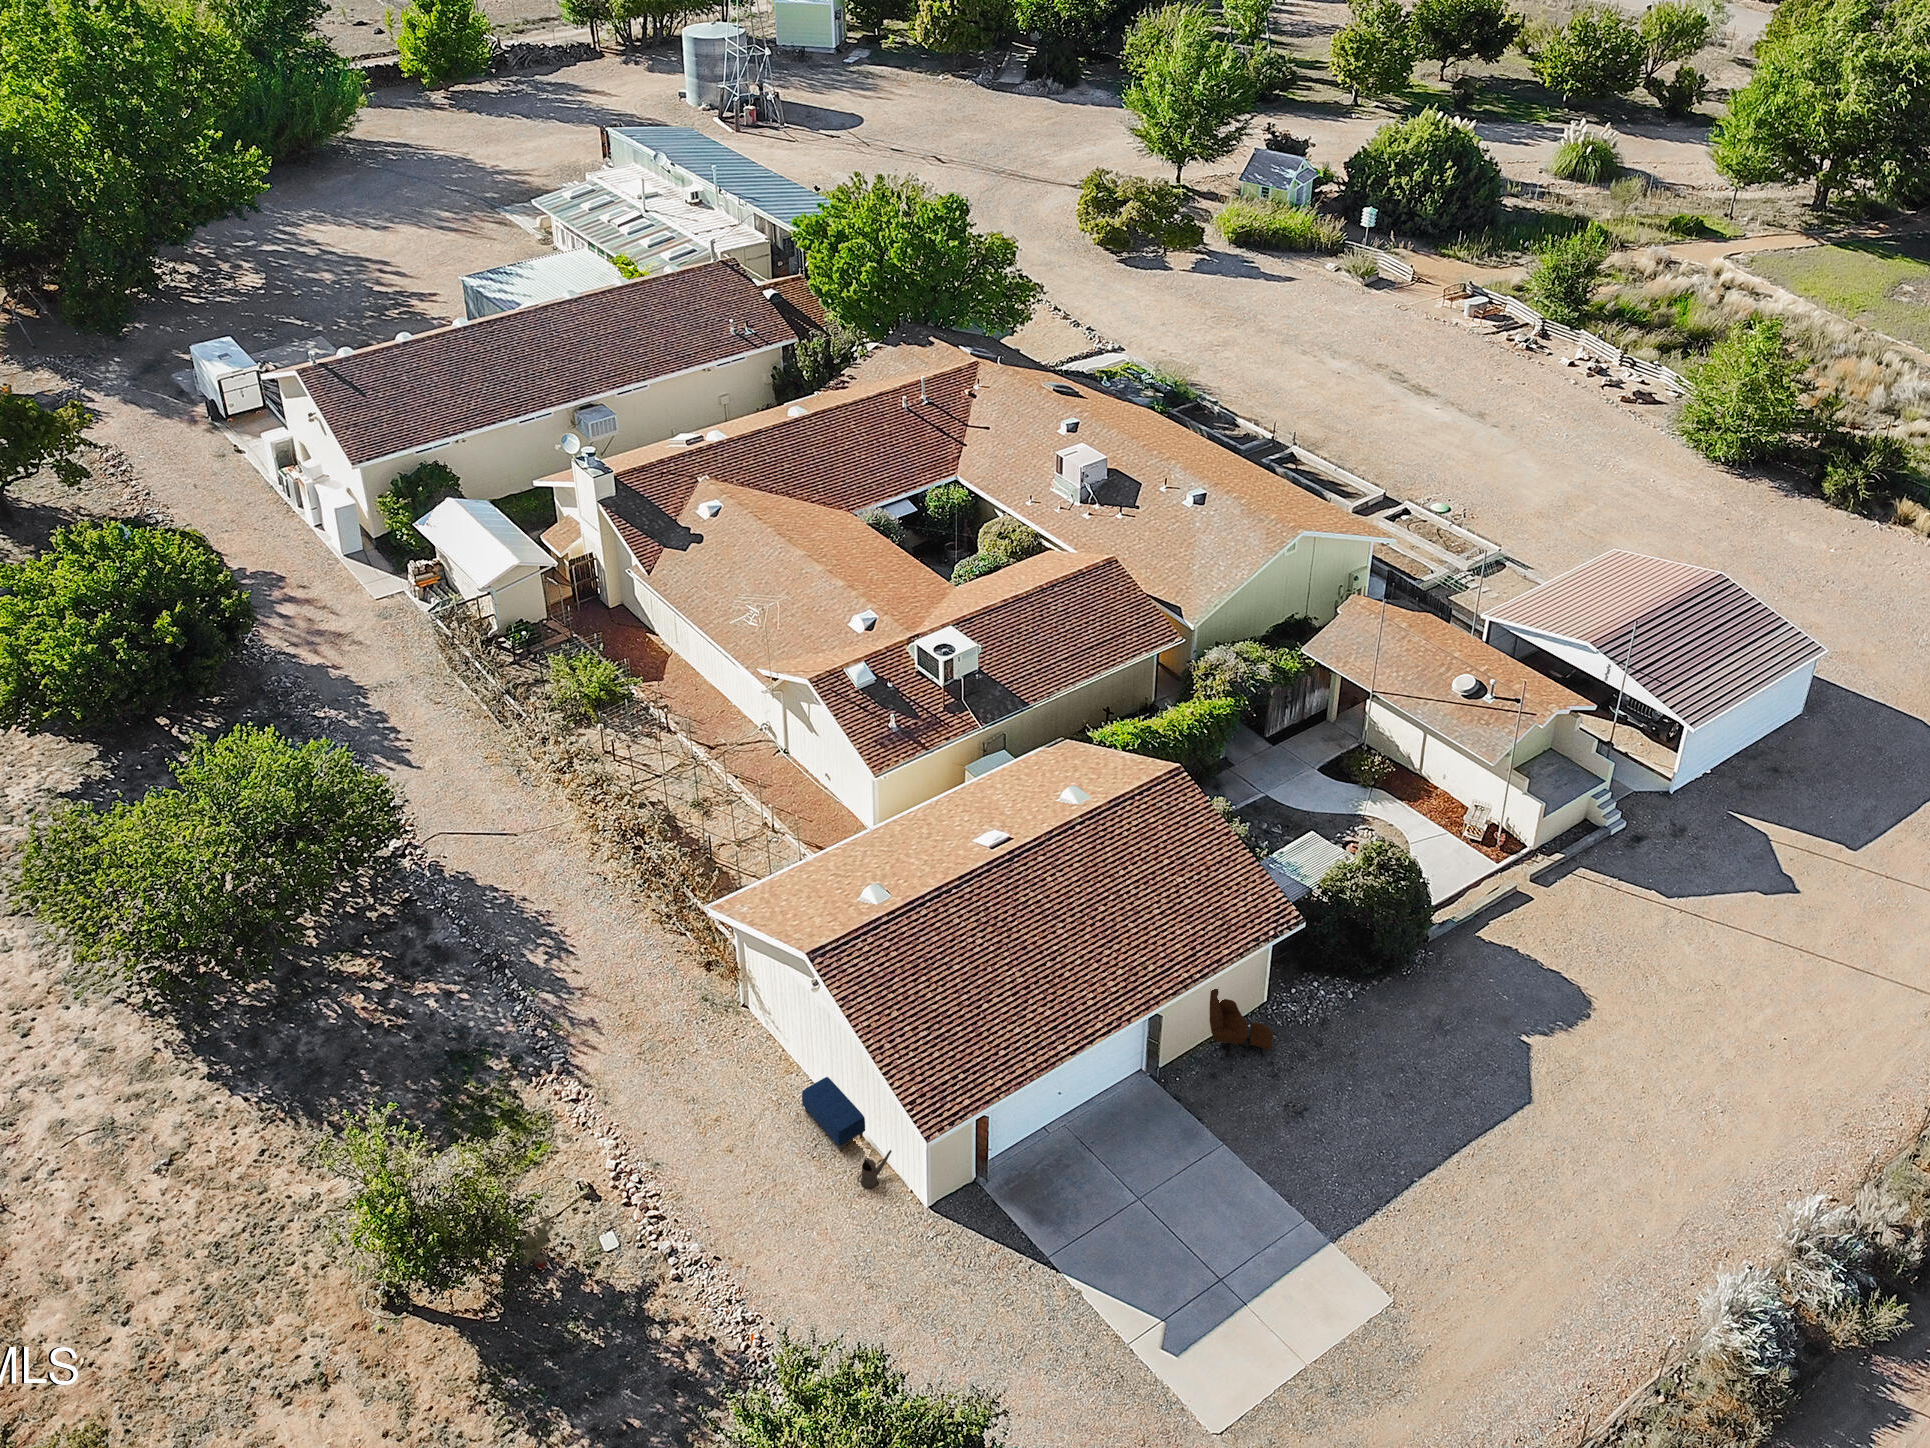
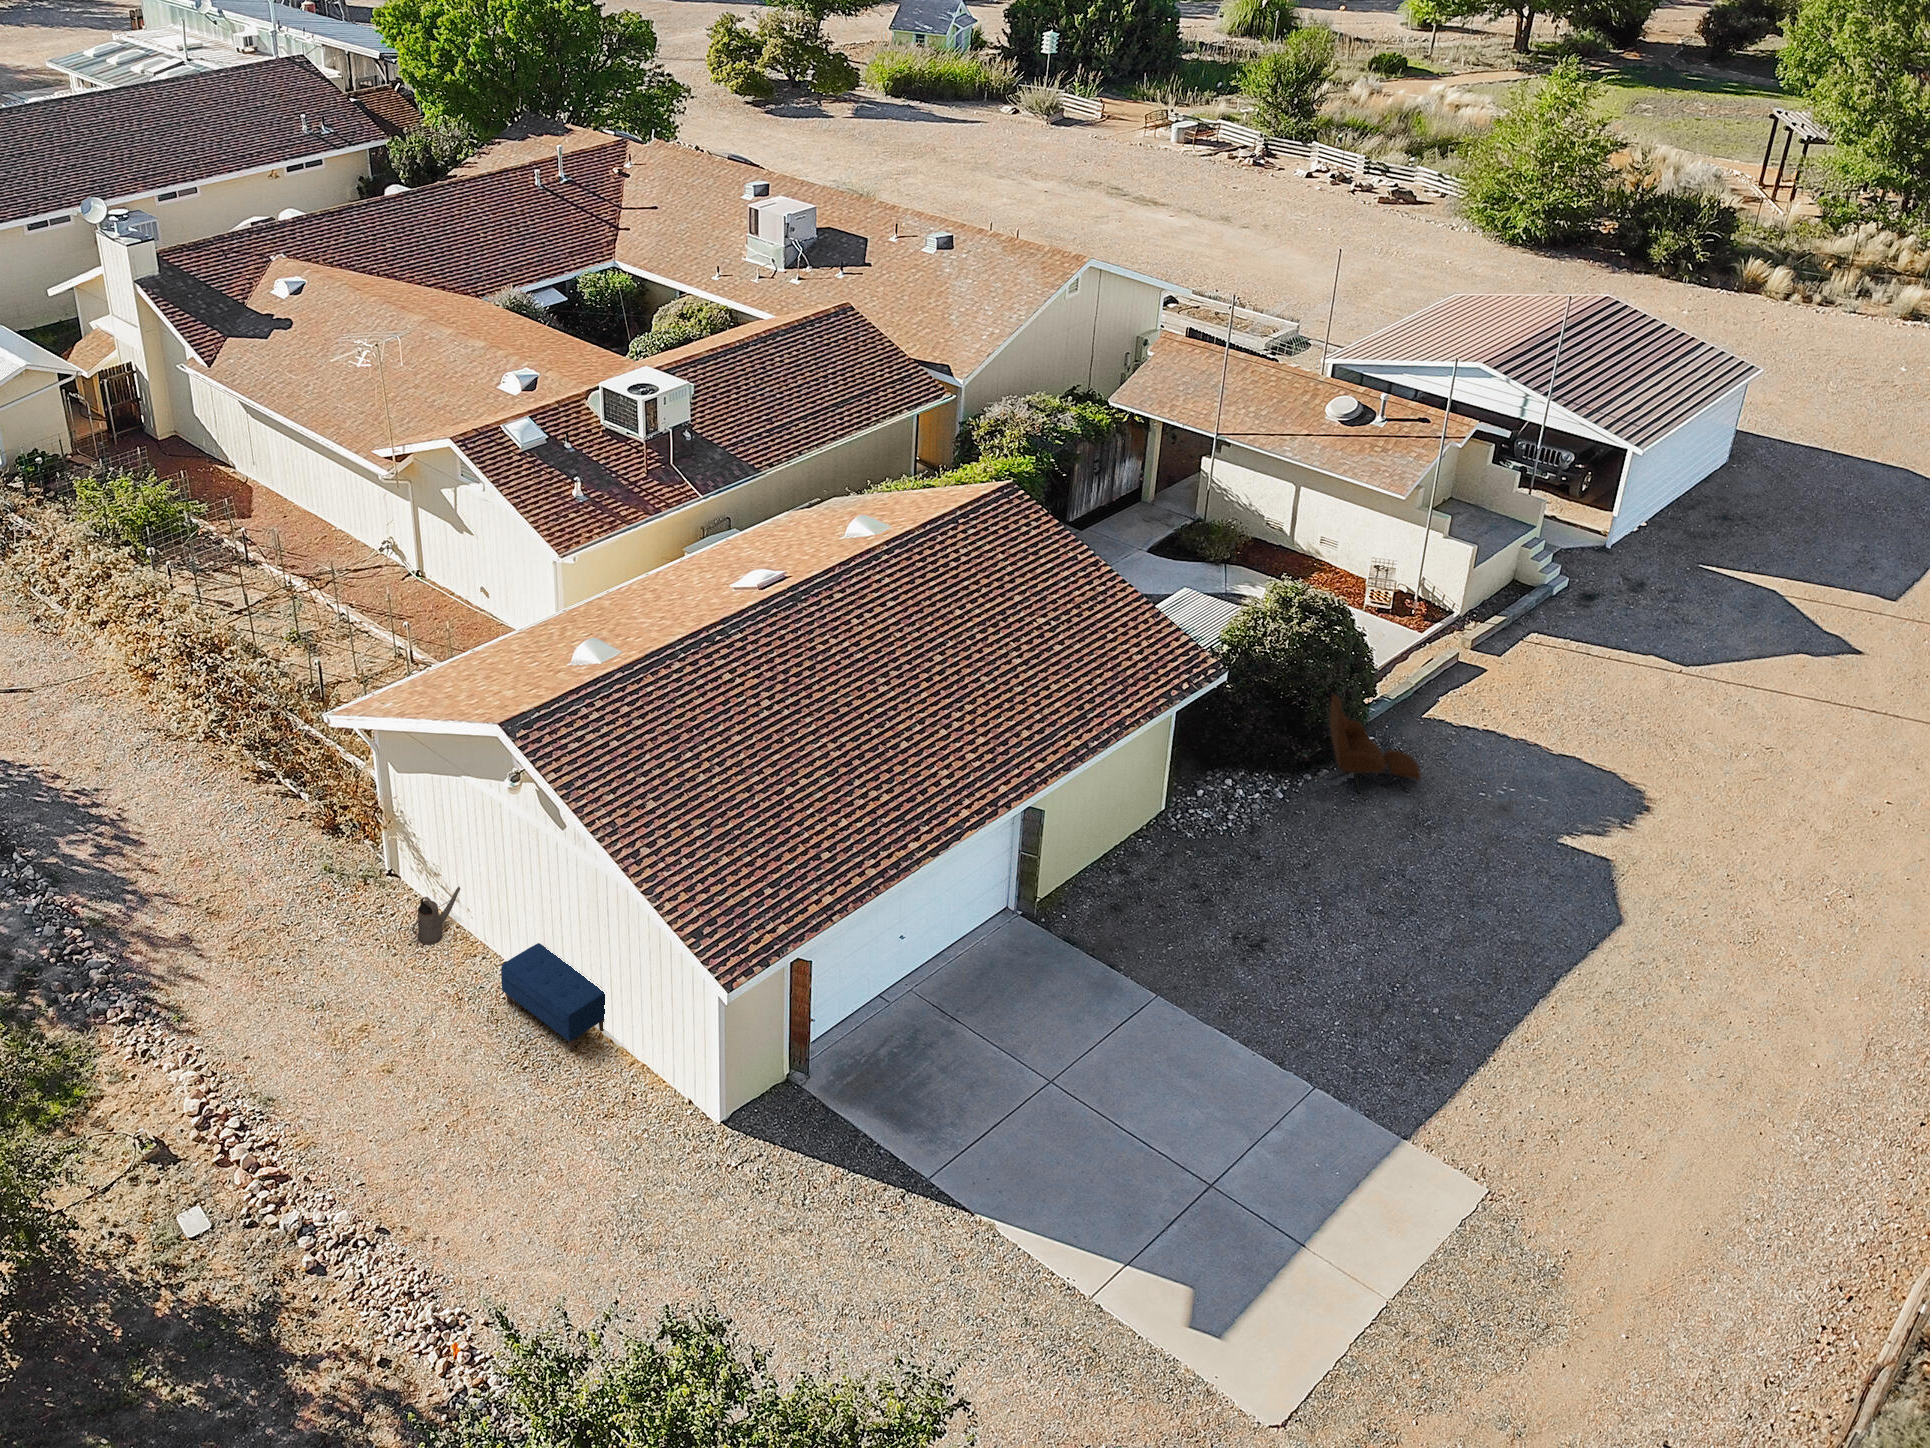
lounge chair: present [1209,989,1273,1057] -> present [1329,695,1421,793]
watering can: present [857,1150,892,1189] -> present [412,887,460,945]
potted tree: present [520,1217,553,1269] -> none [35,1175,97,1274]

